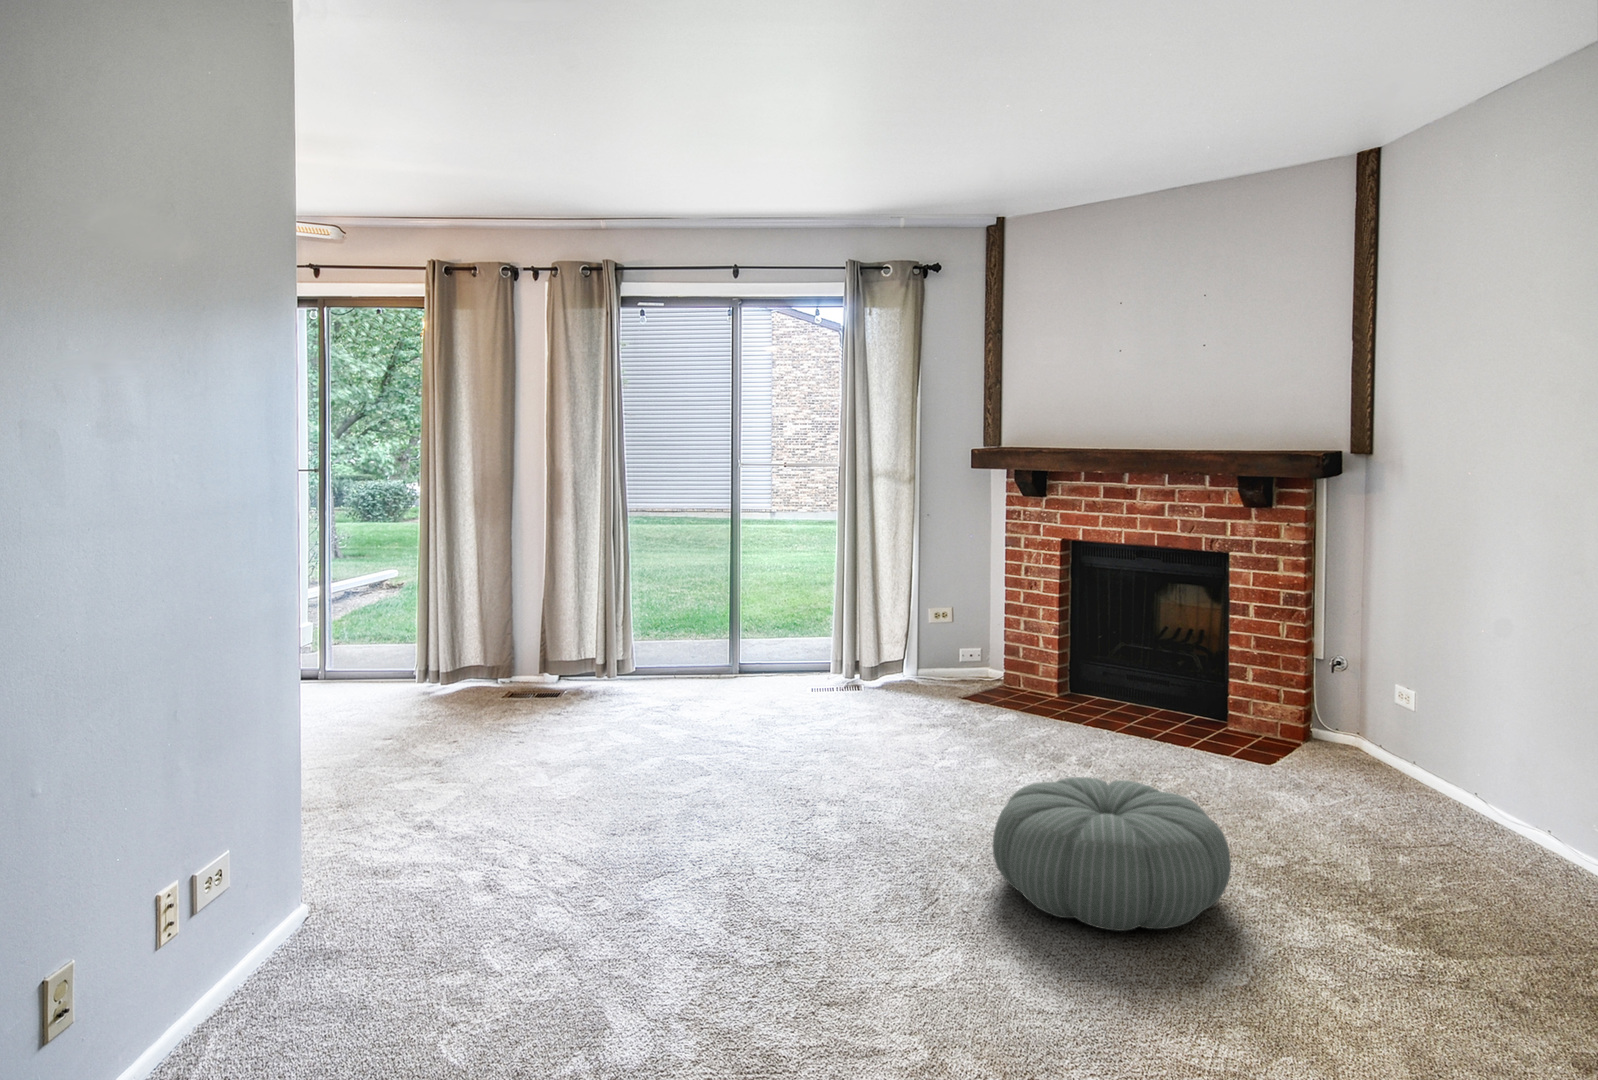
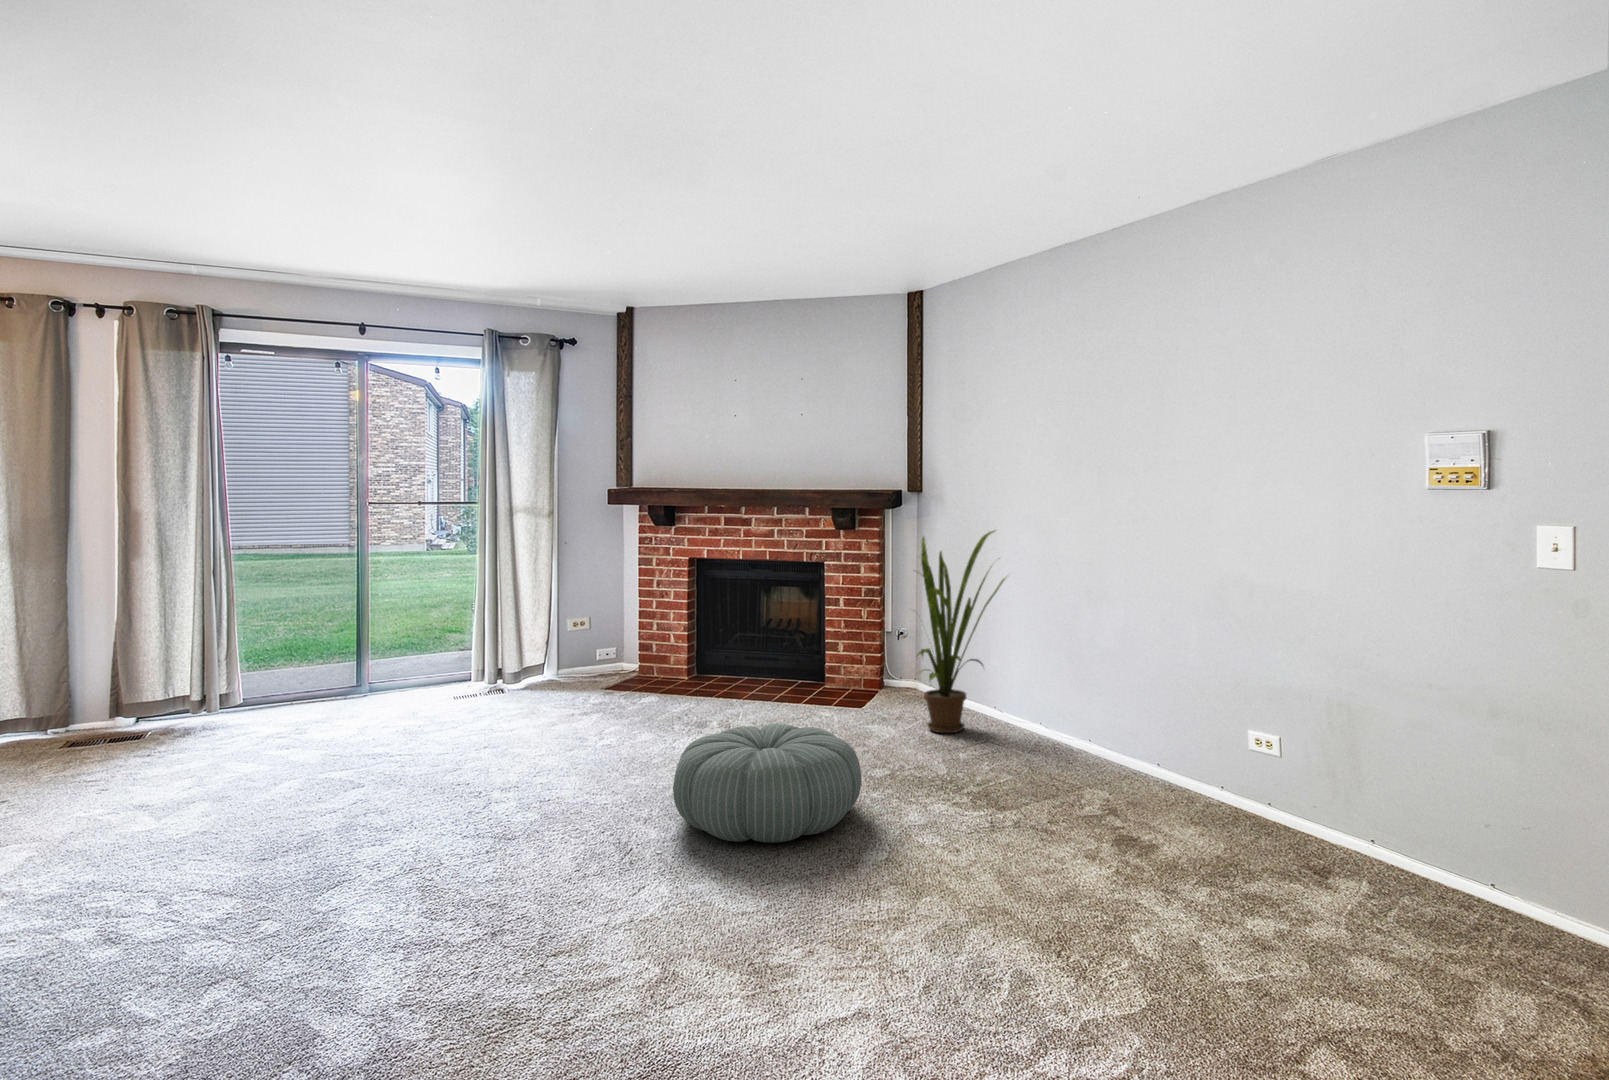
house plant: none [1342,551,1513,821] -> present [918,531,1006,733]

